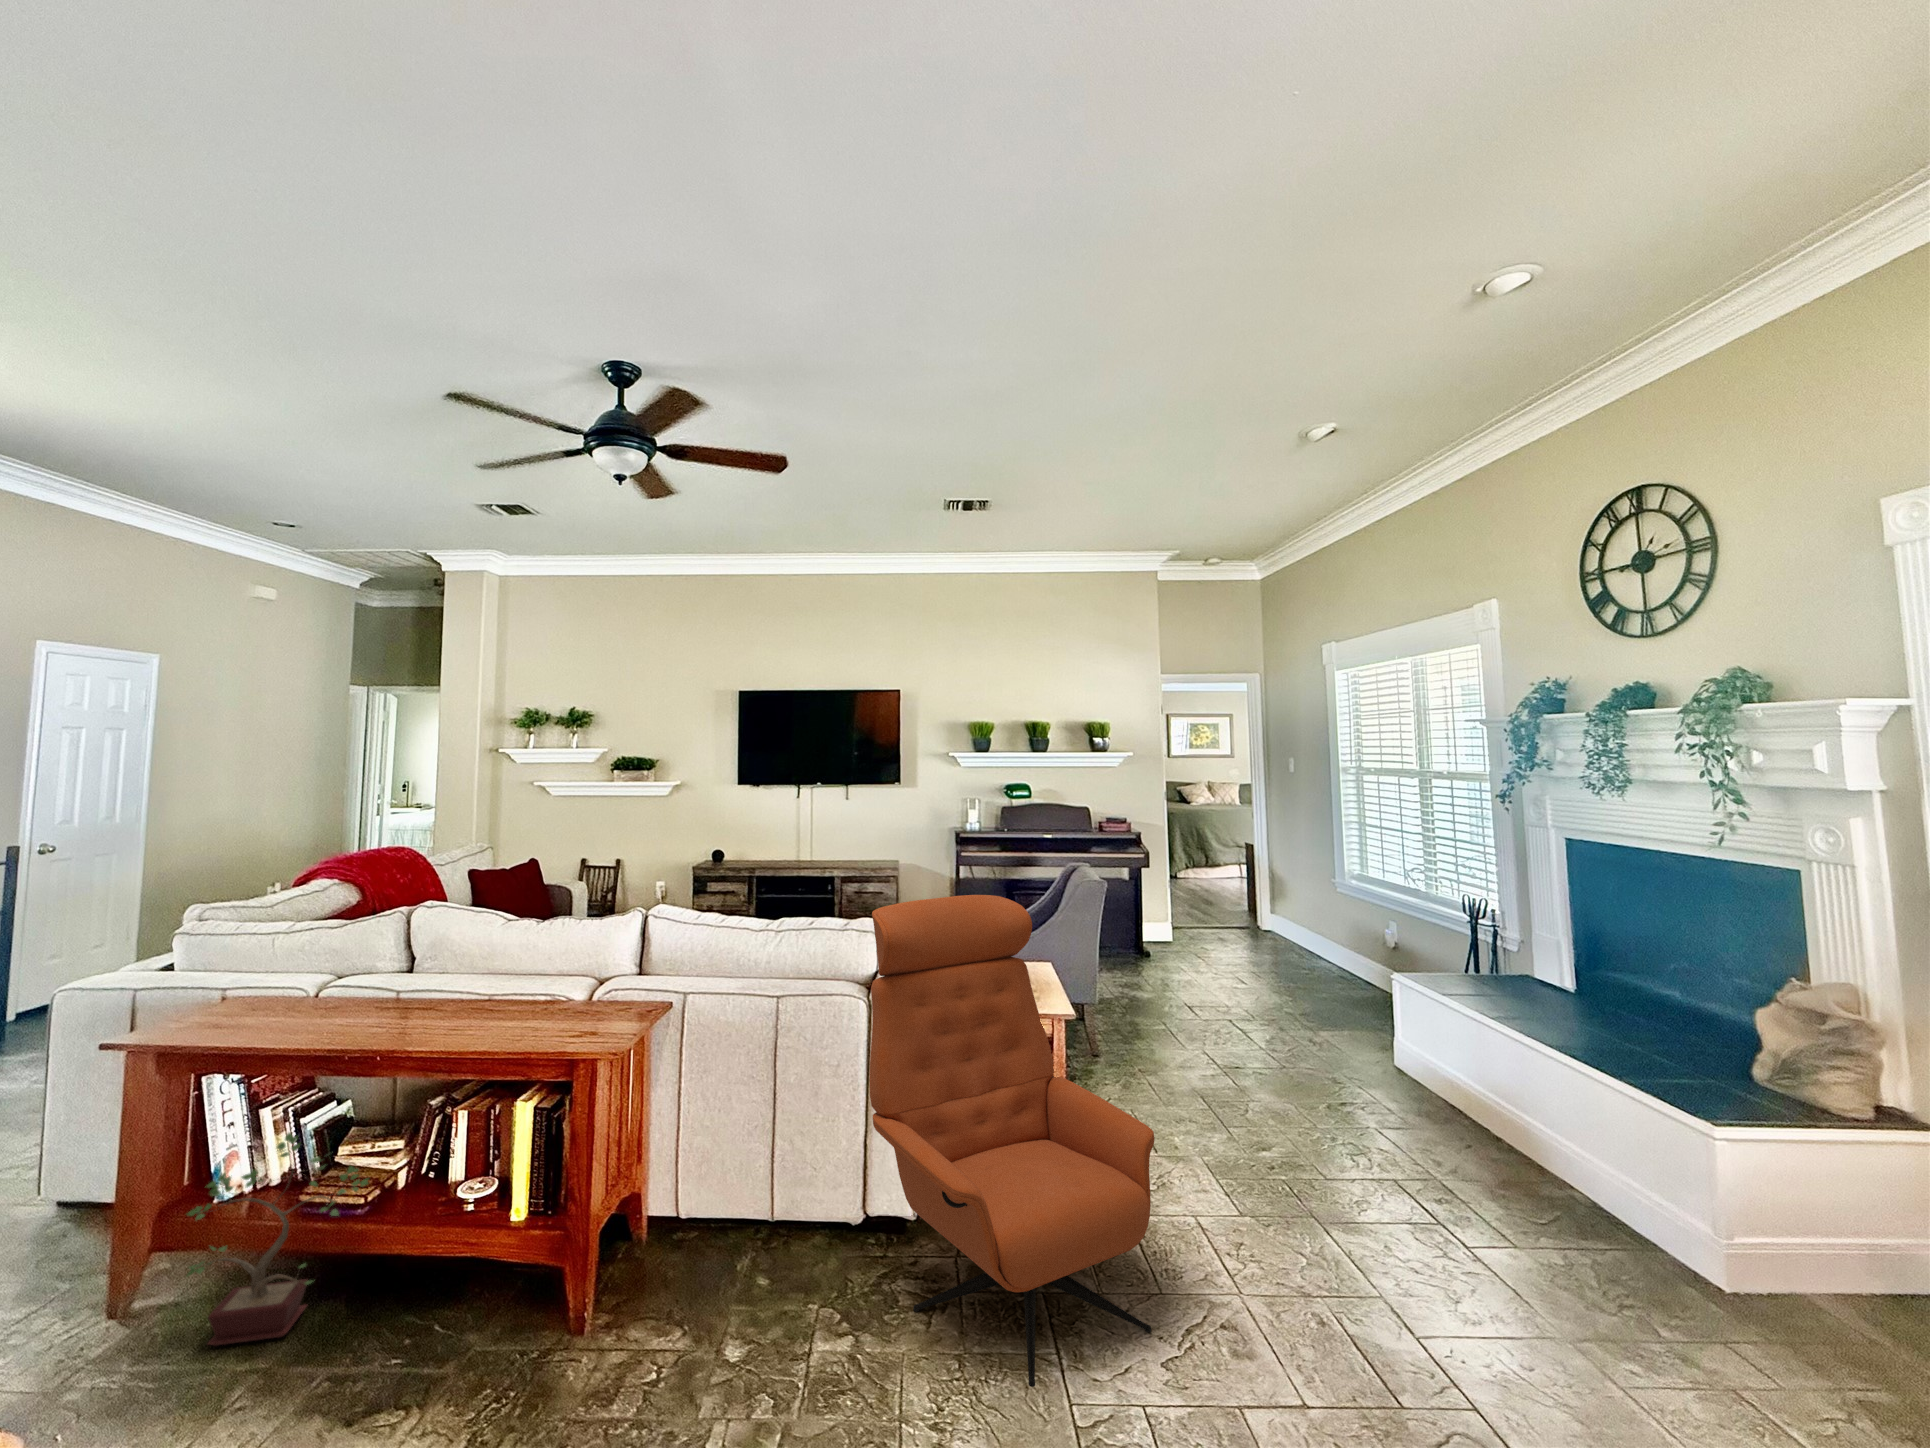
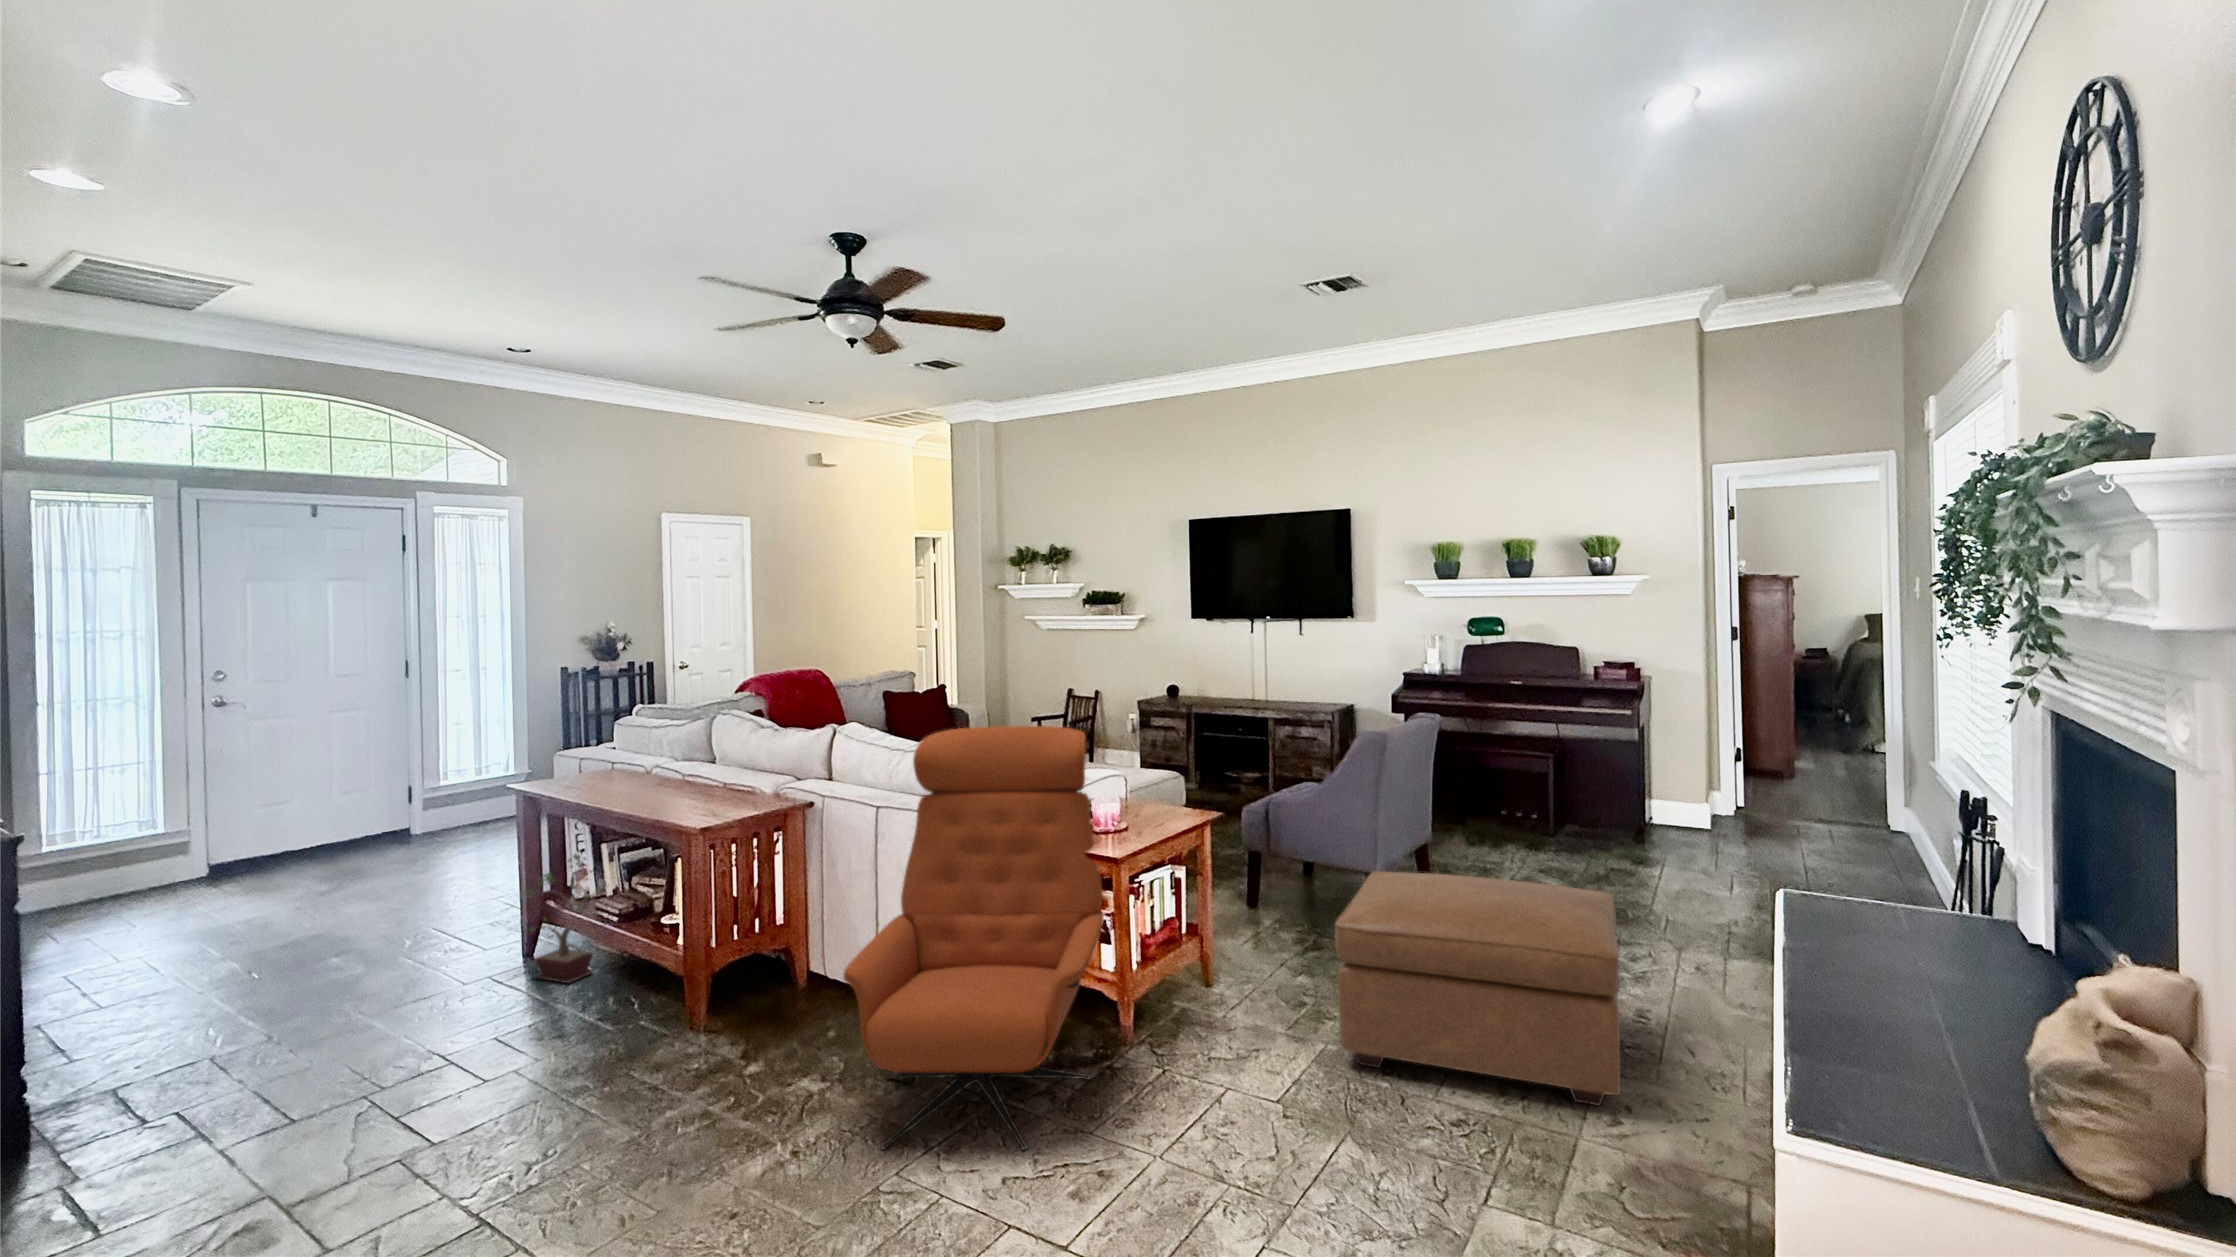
ottoman: none [1164,989,1432,1166] -> present [1335,871,1621,1106]

